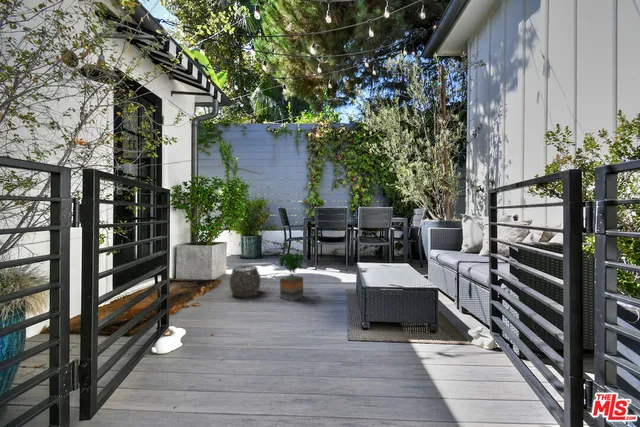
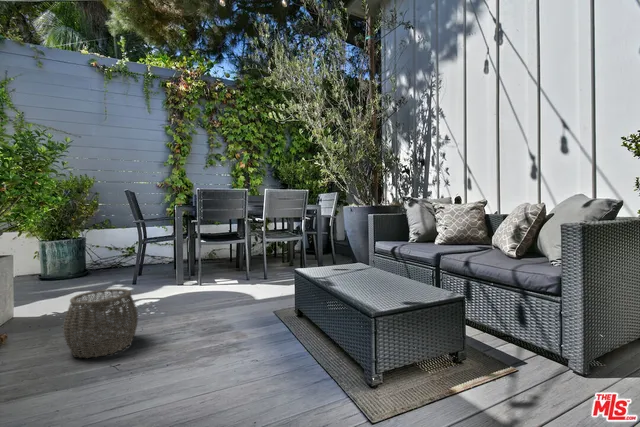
potted tree: present [279,253,307,301] -> none [185,254,241,343]

